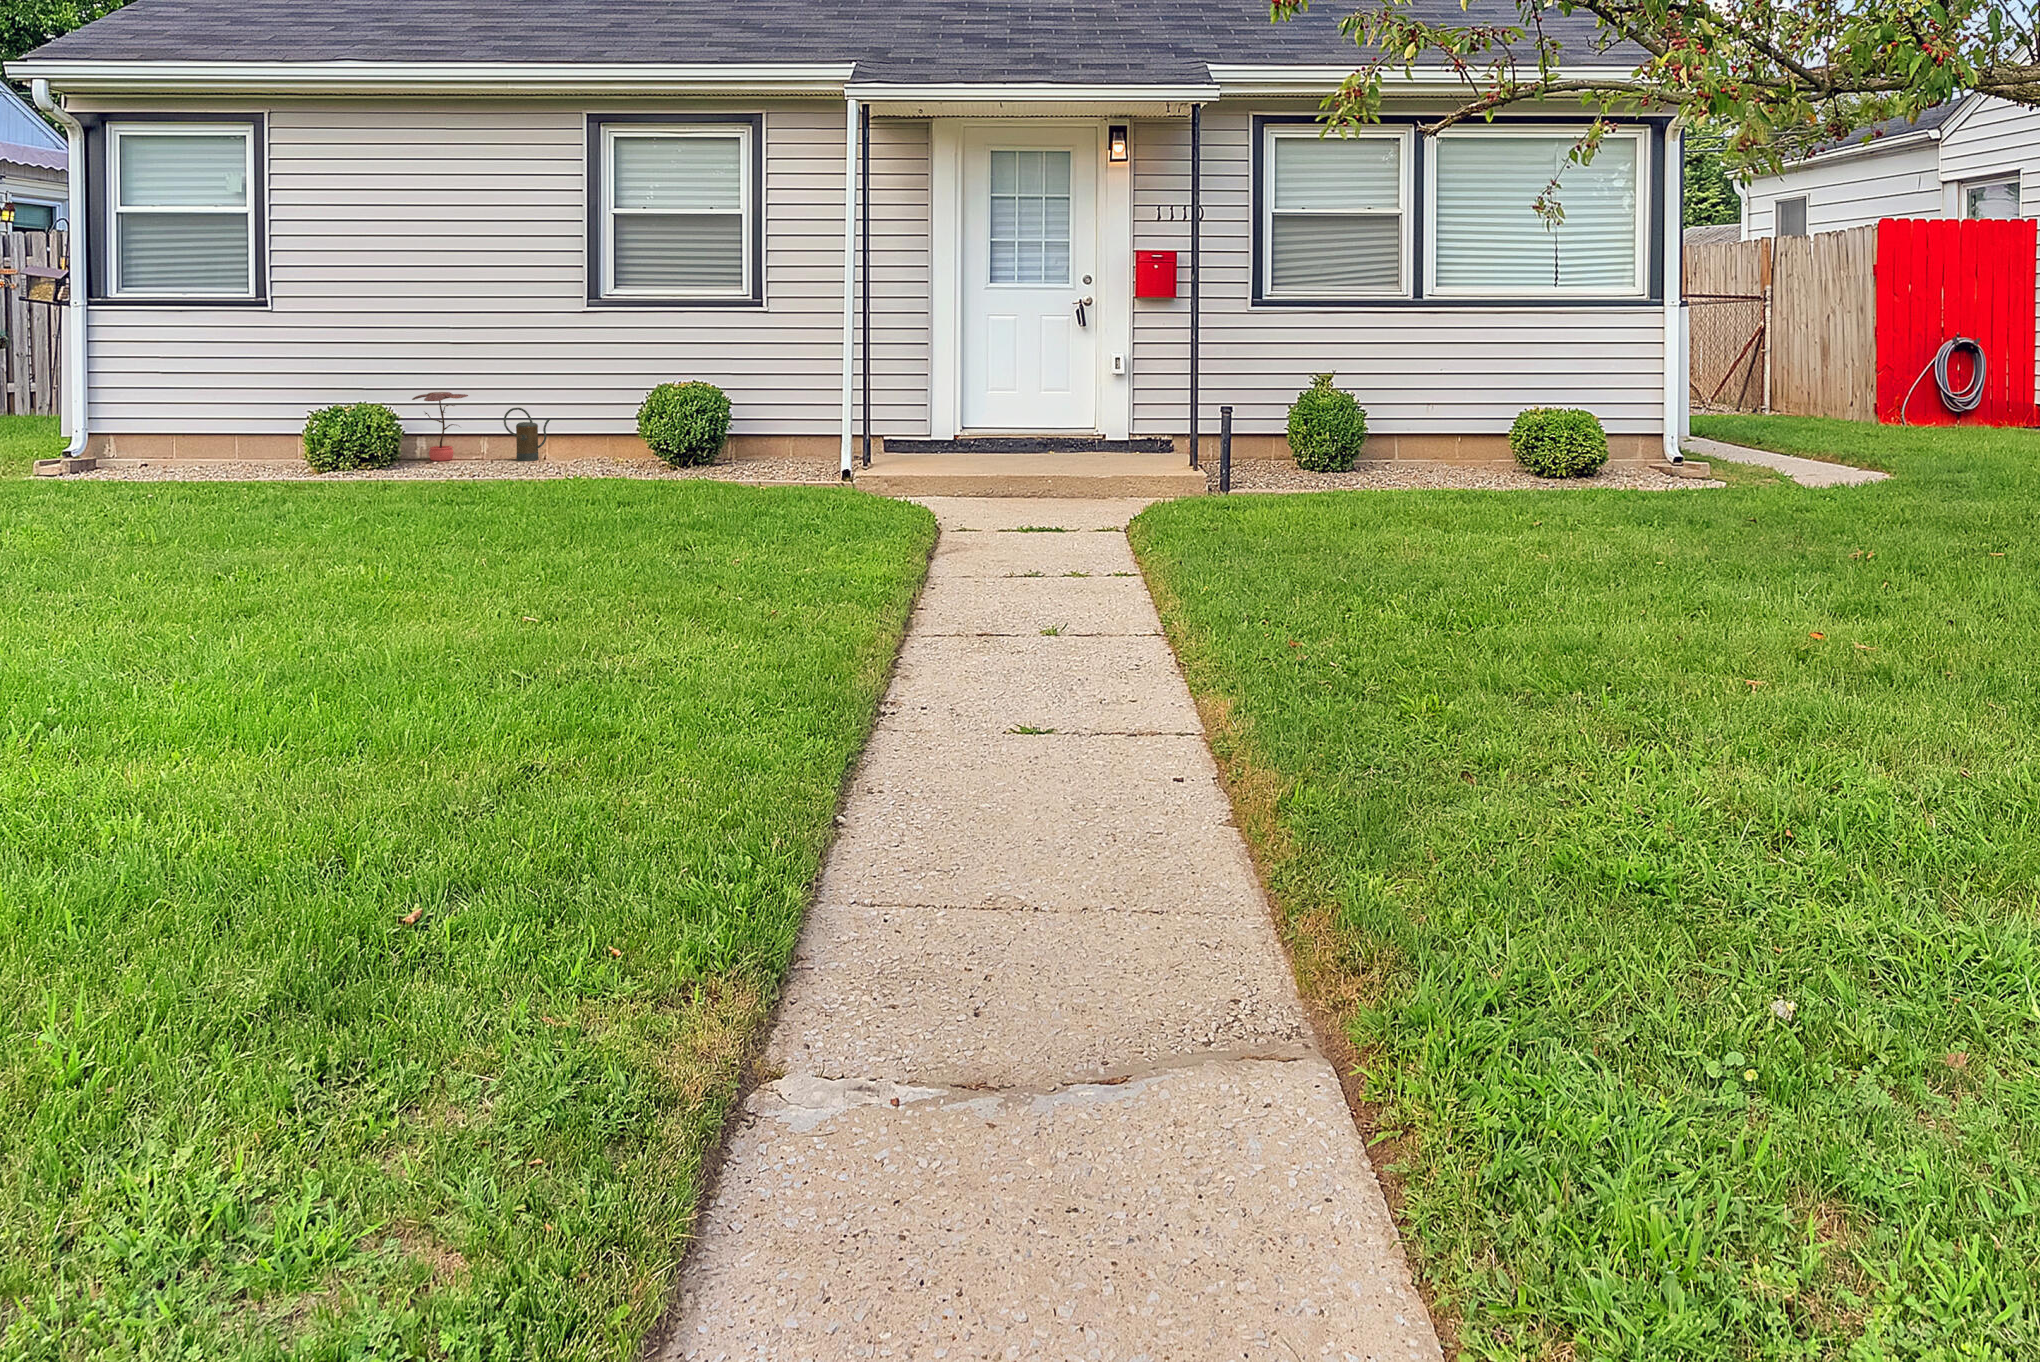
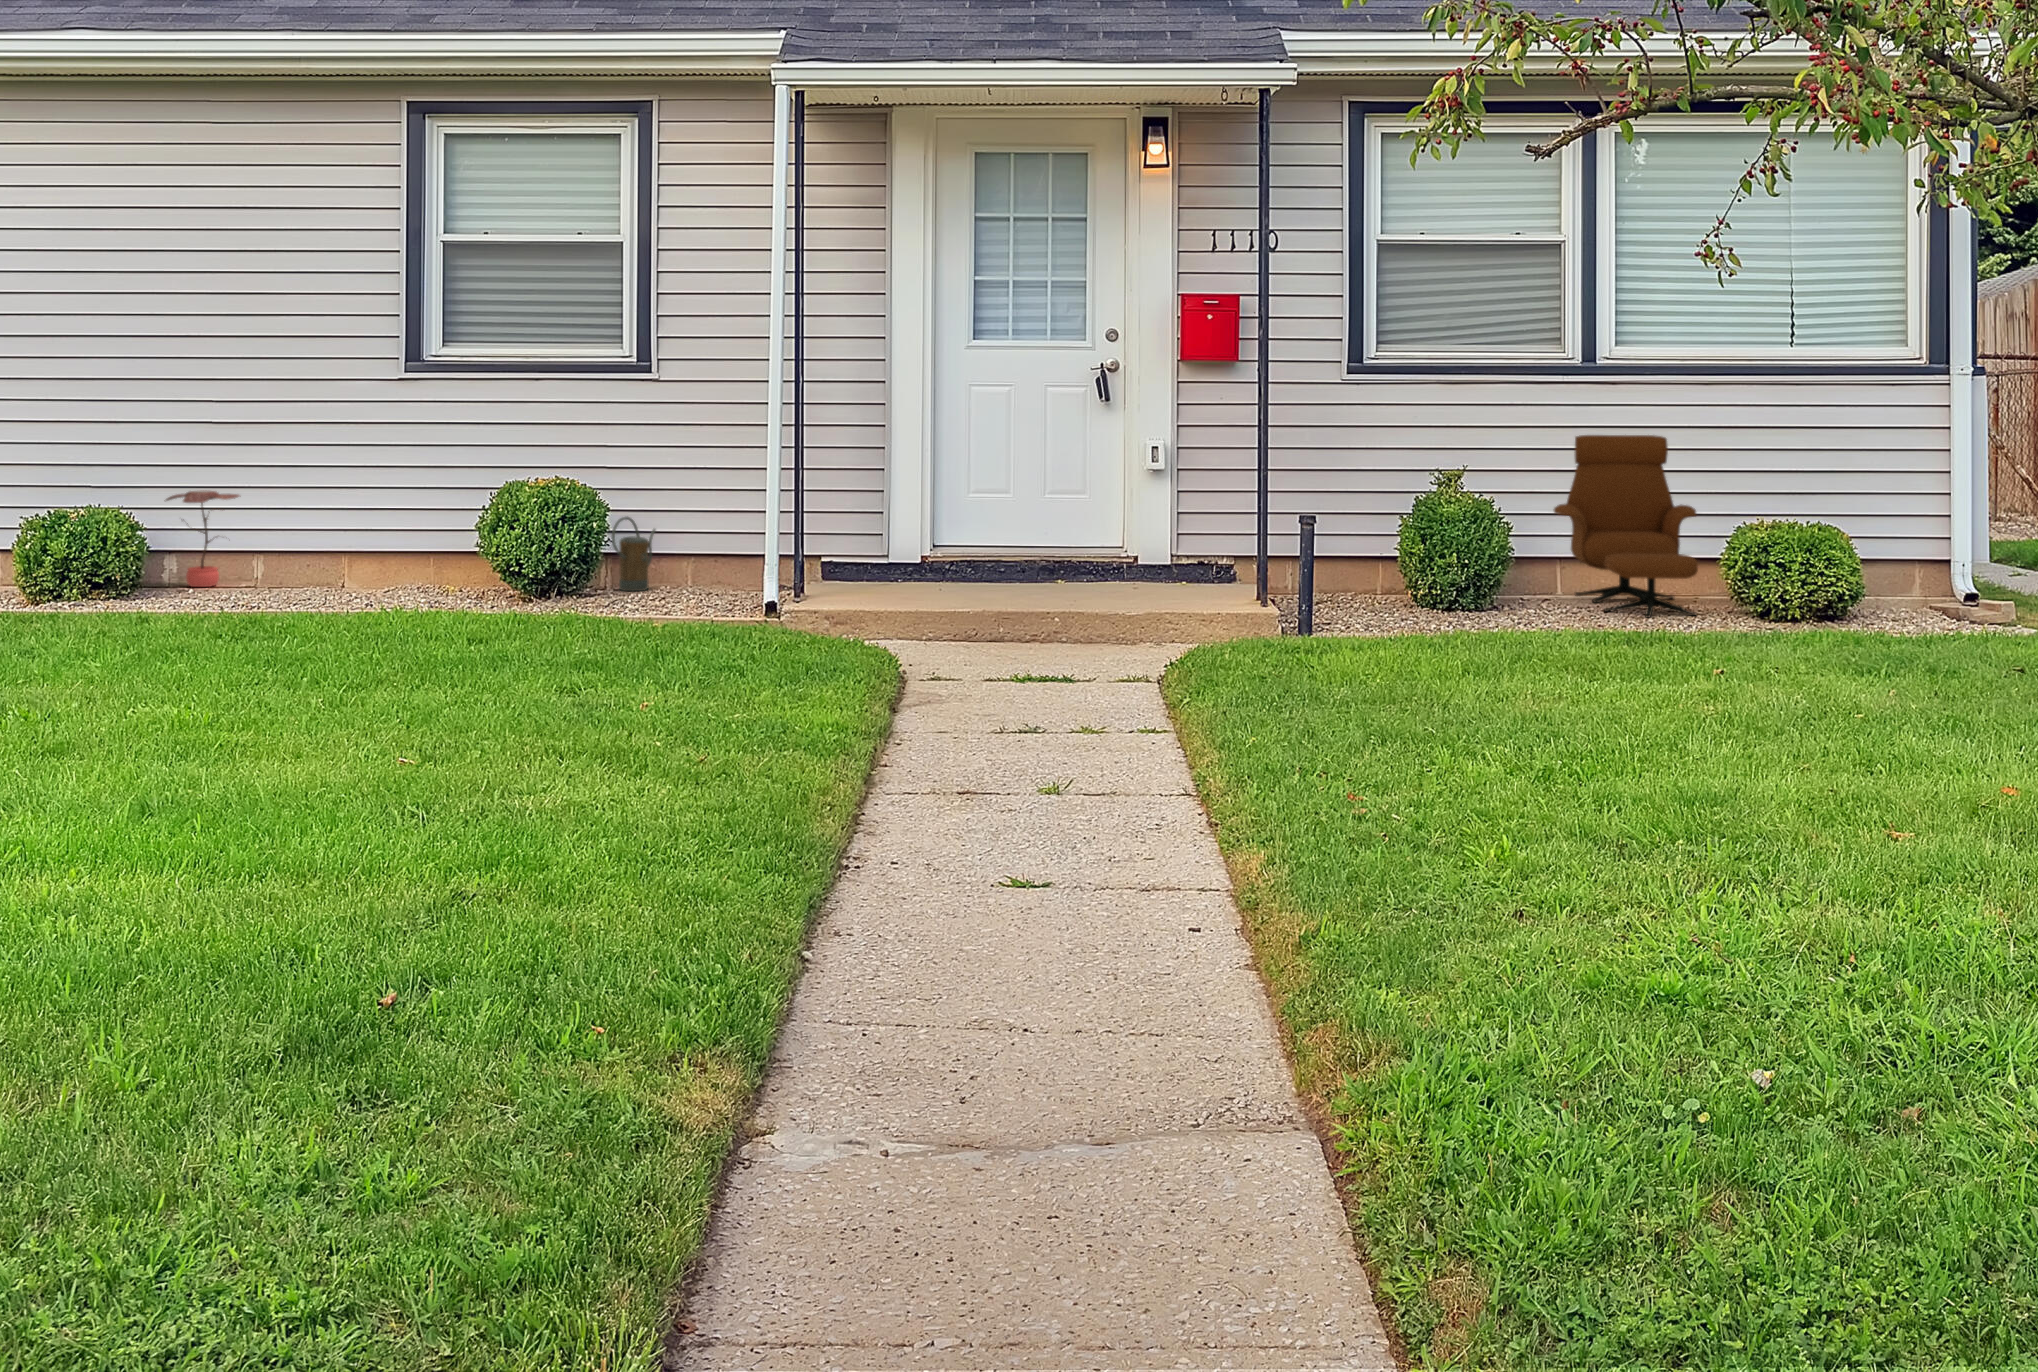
lounge chair: none [1395,349,1500,477] -> present [1554,435,1698,617]
watering can: present [504,408,550,461] -> present [612,516,655,591]

